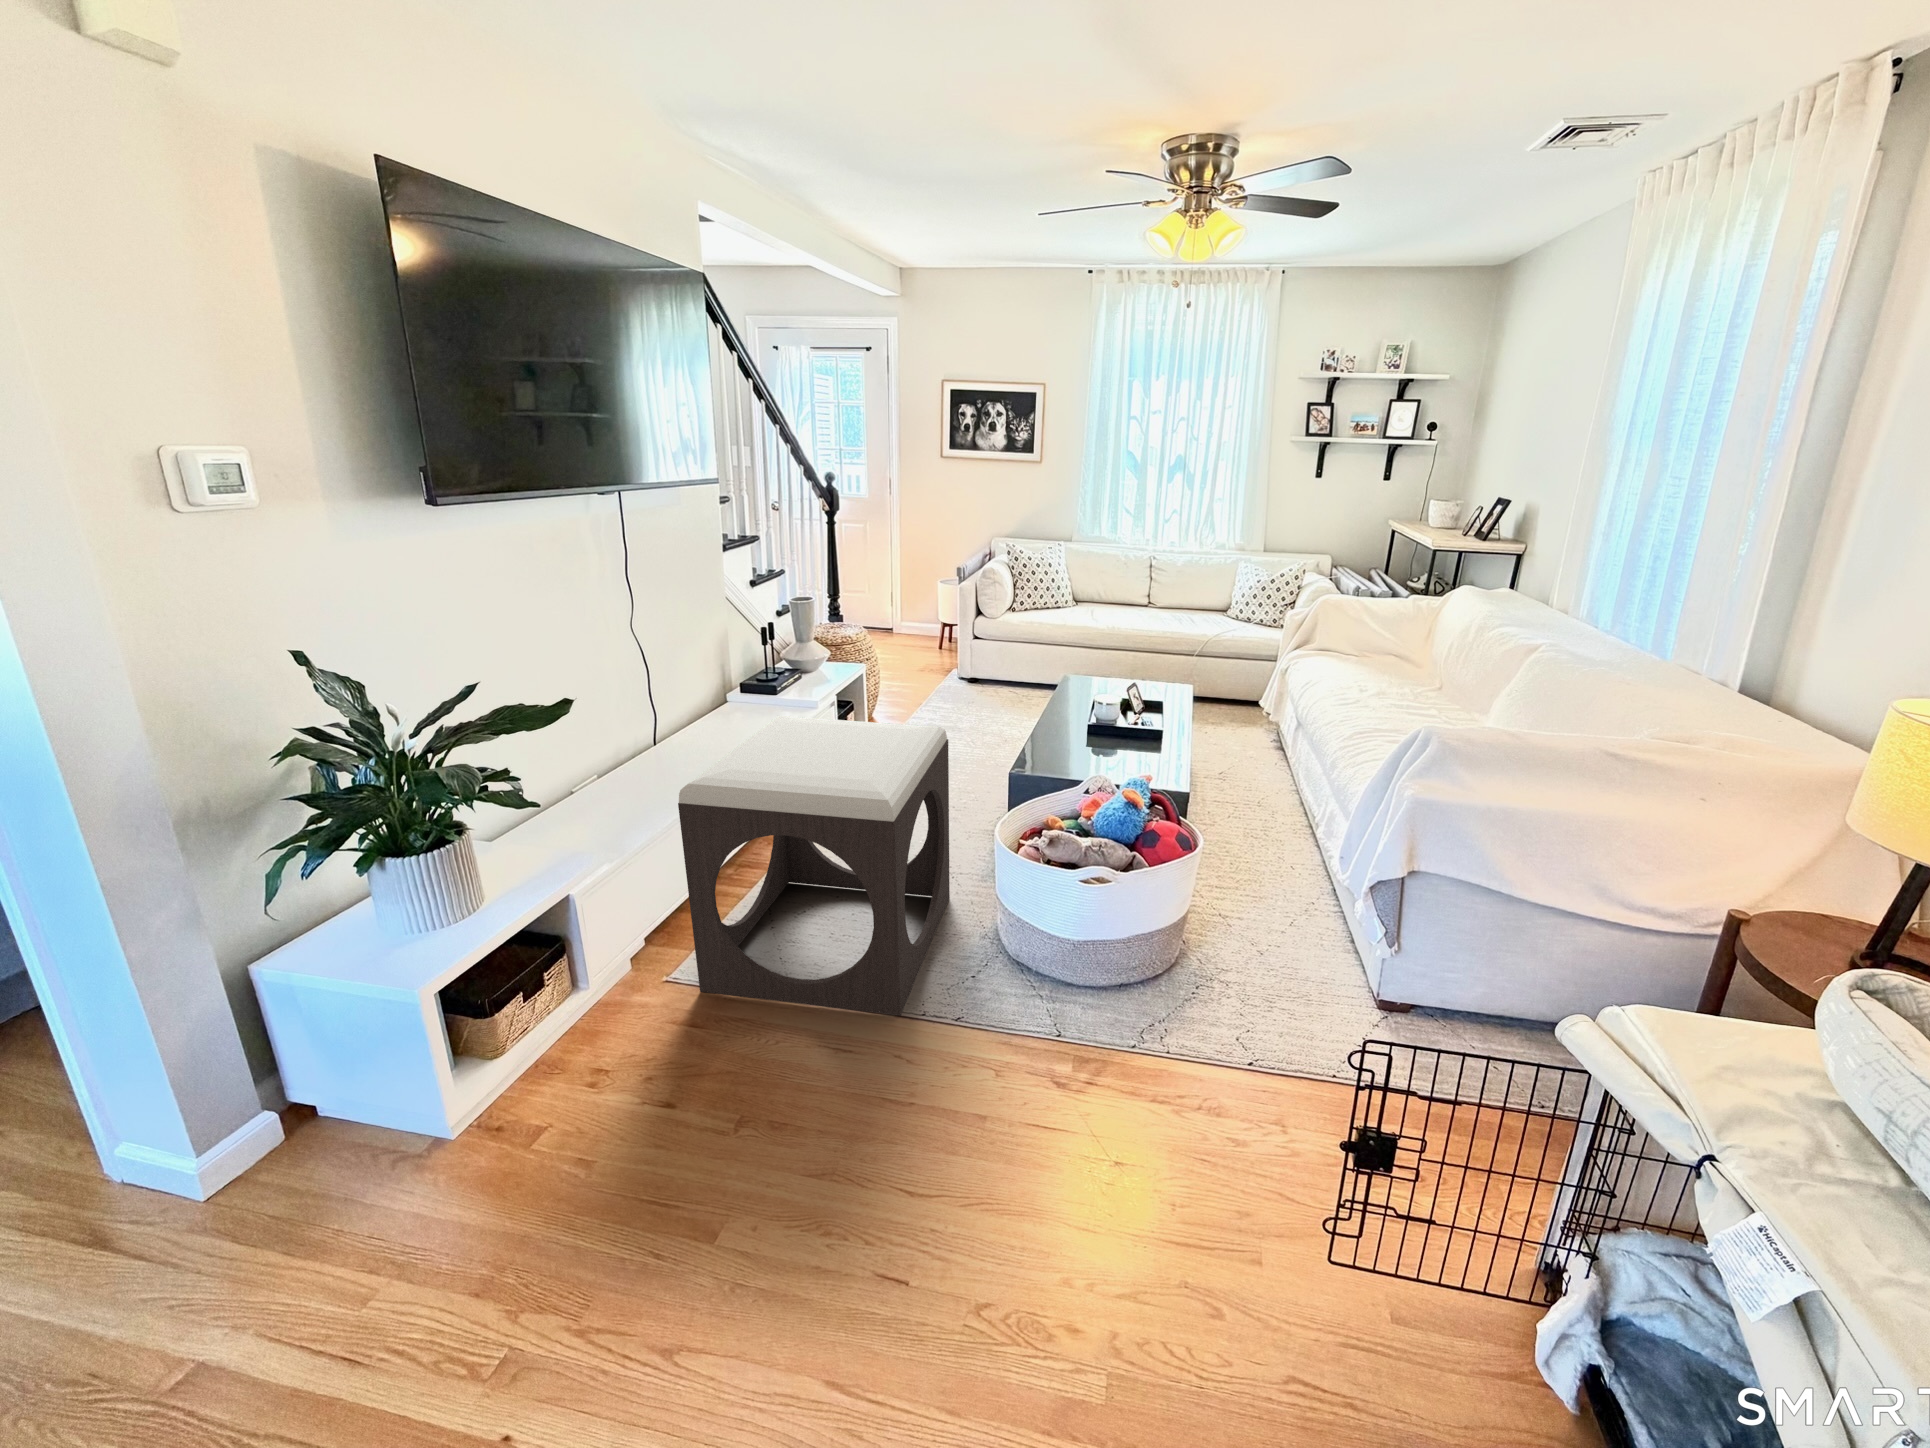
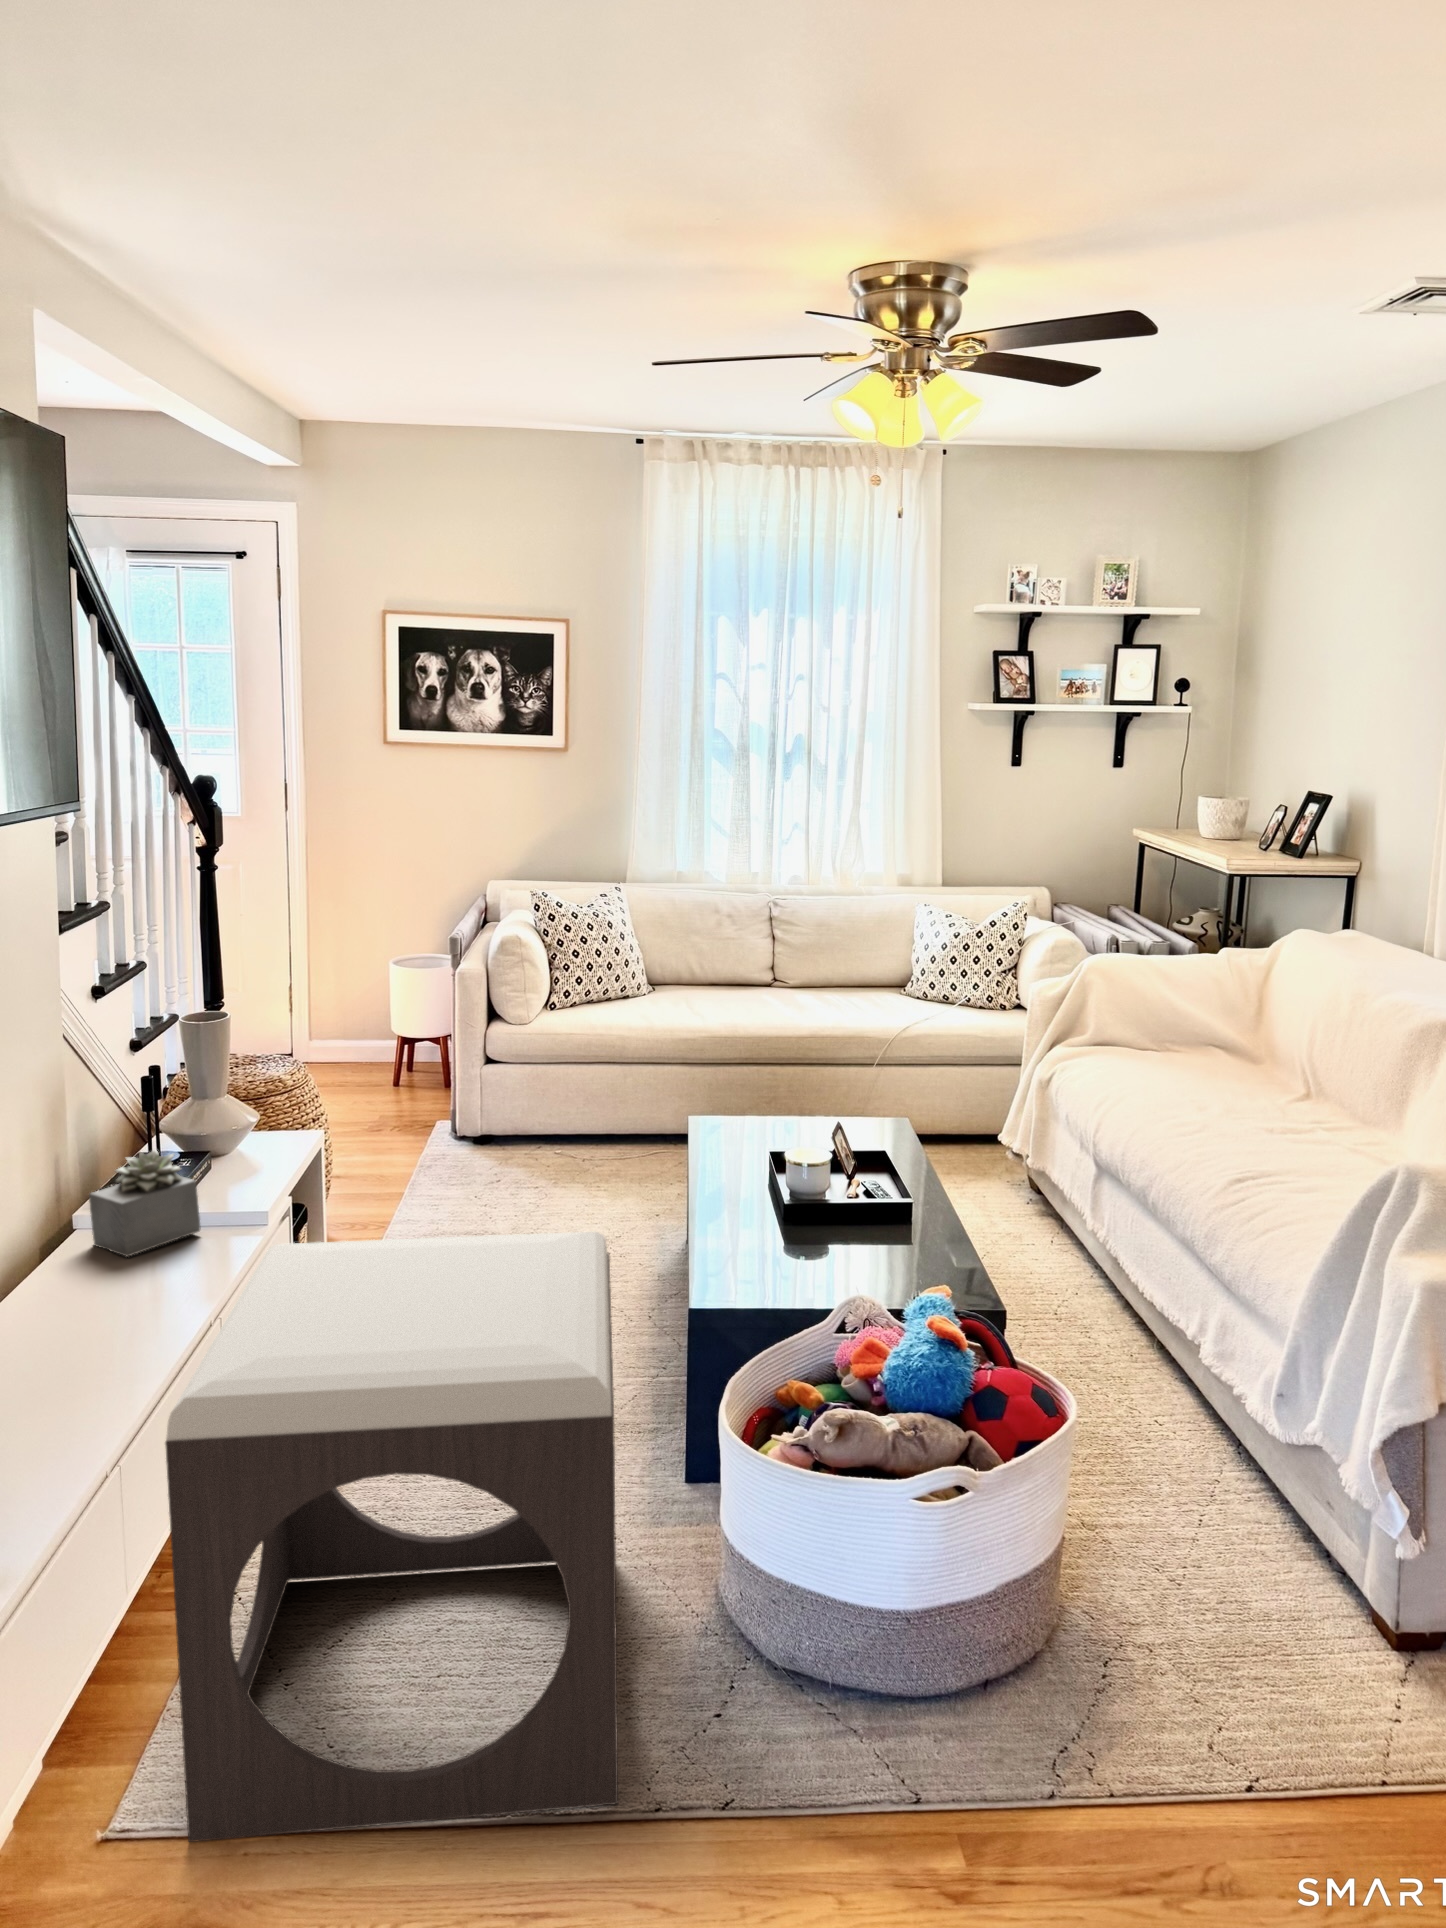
succulent plant: none [731,664,785,717] -> present [89,1150,201,1257]

